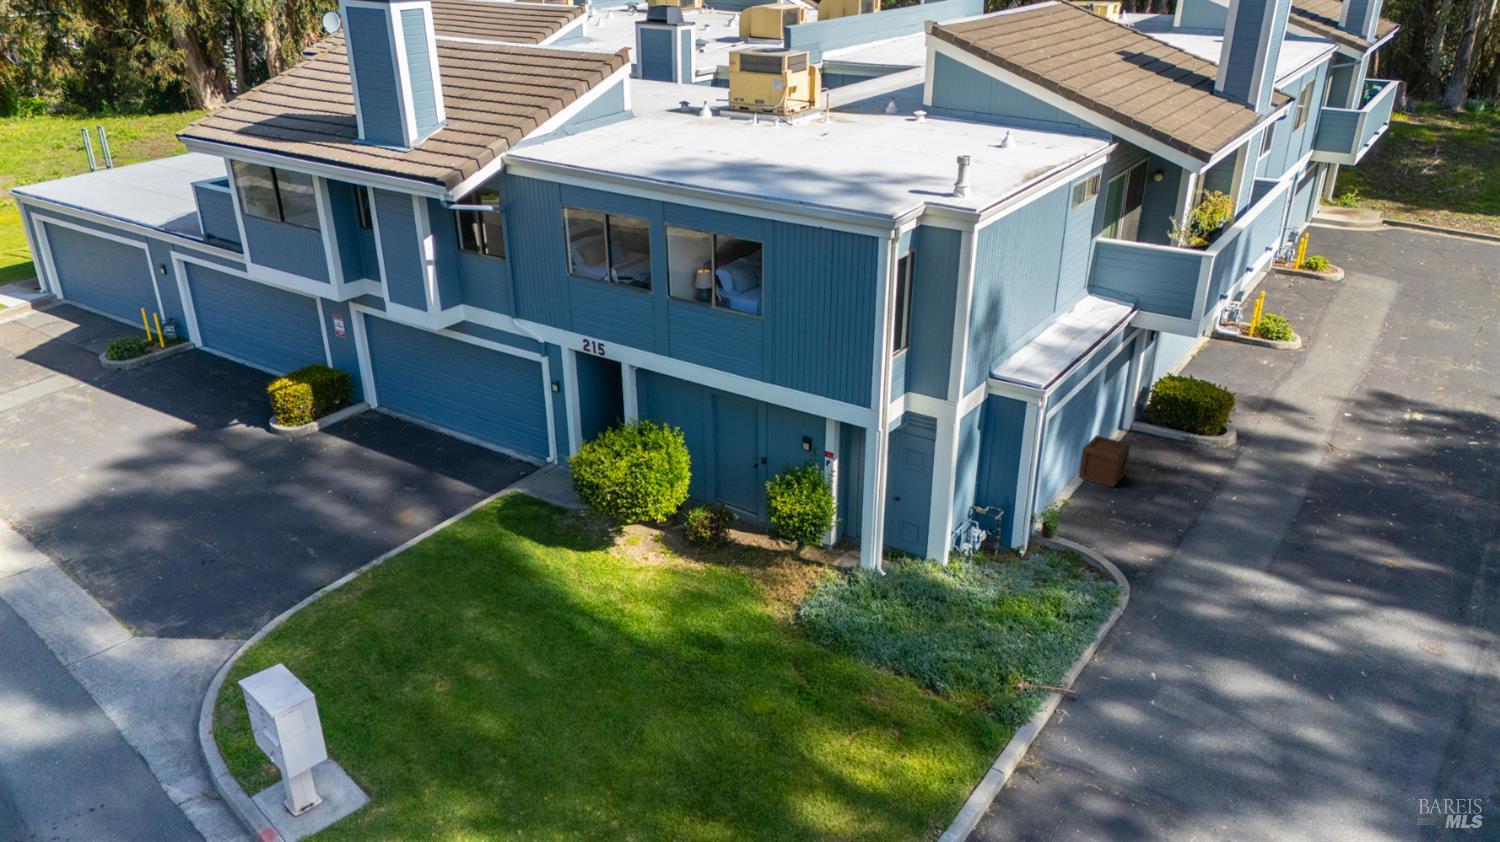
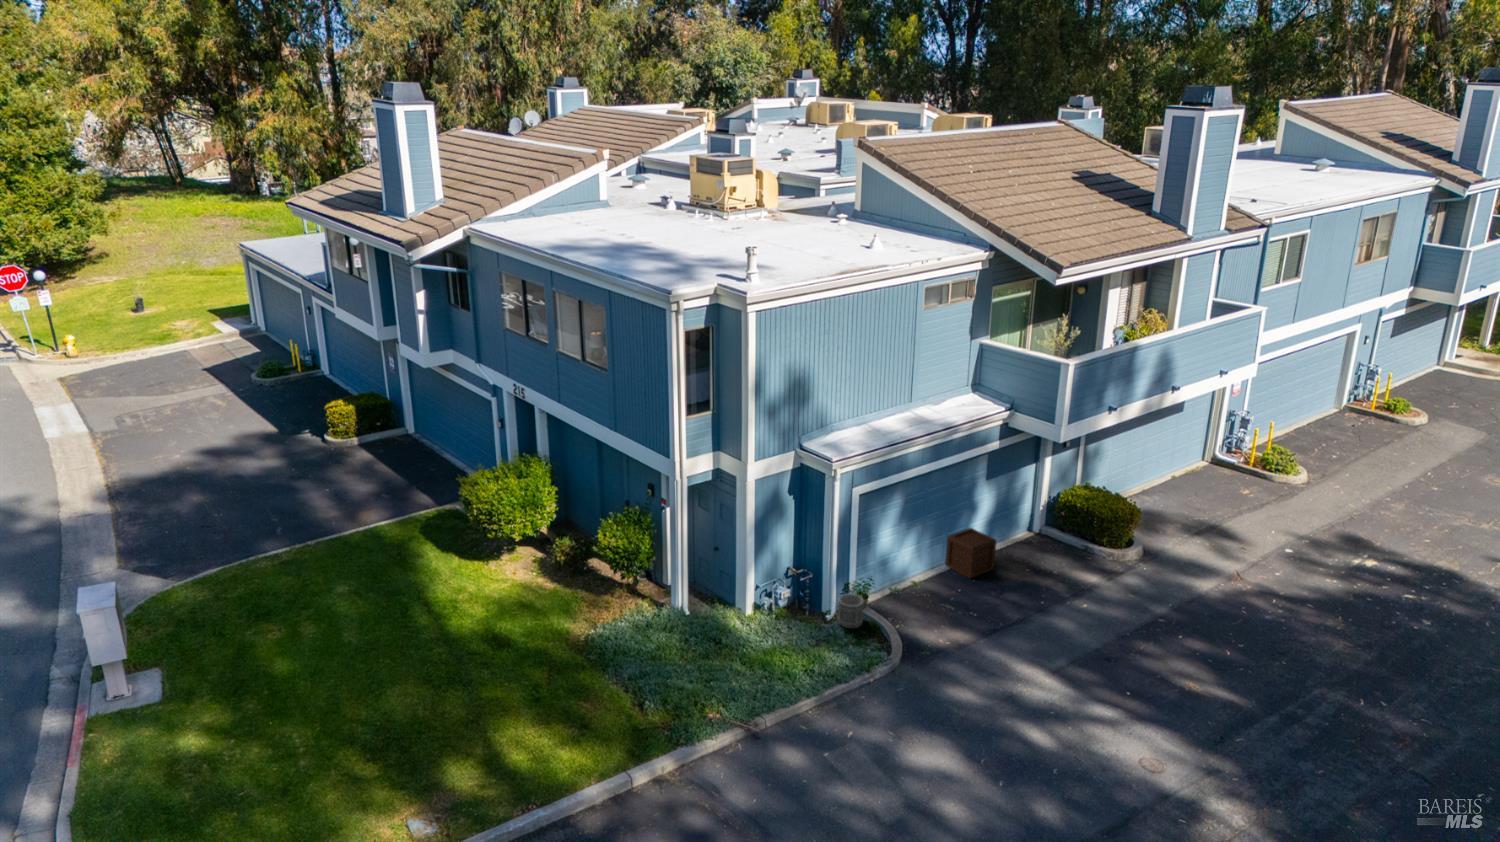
bucket: none [1029,524,1059,561] -> present [837,594,864,628]

